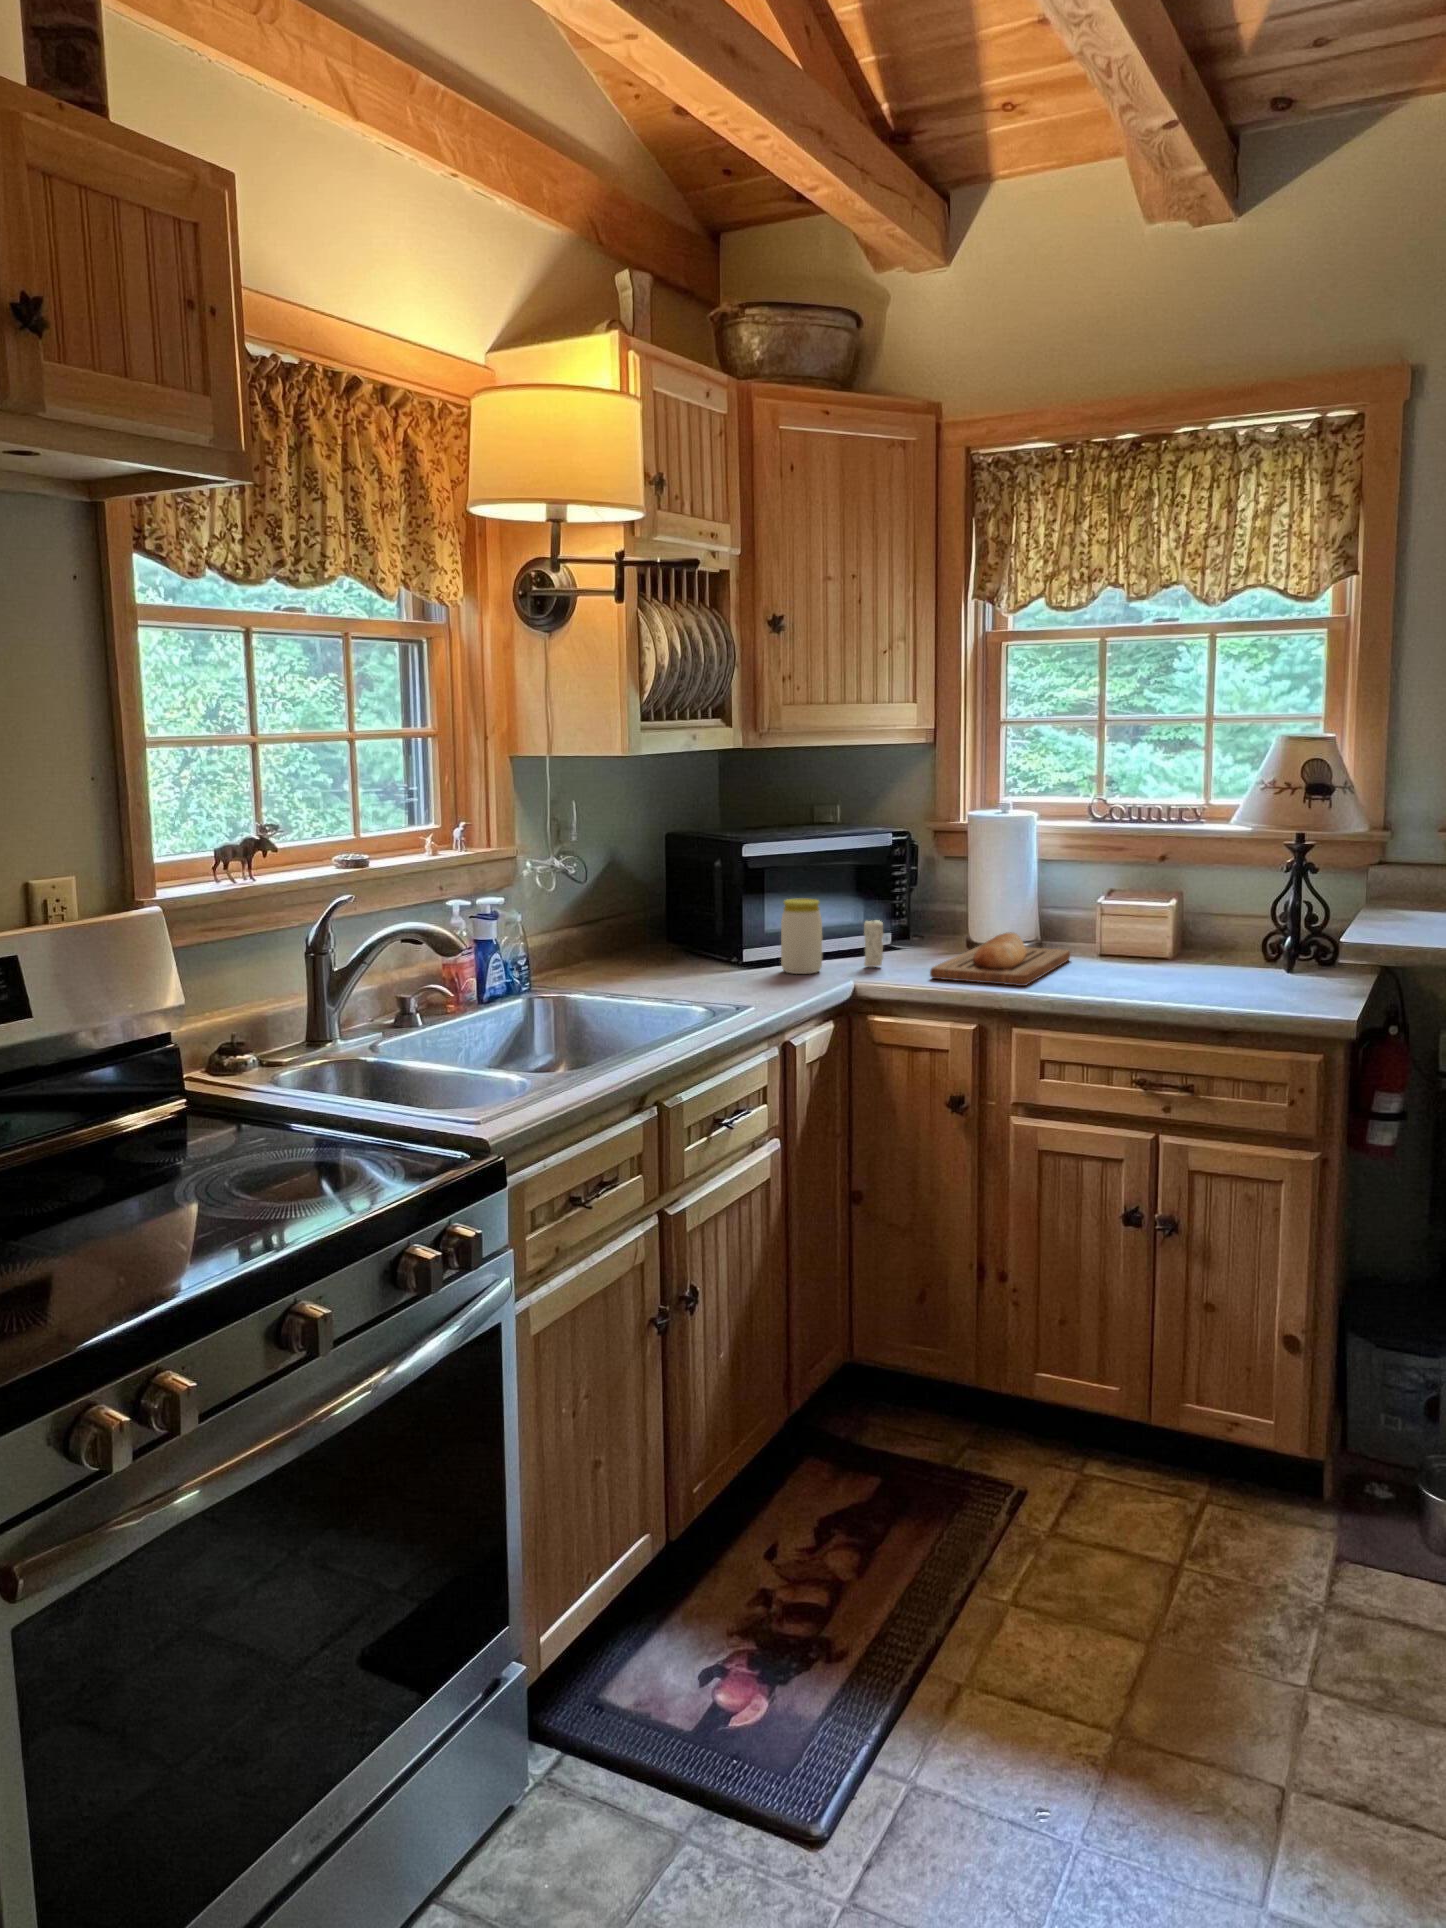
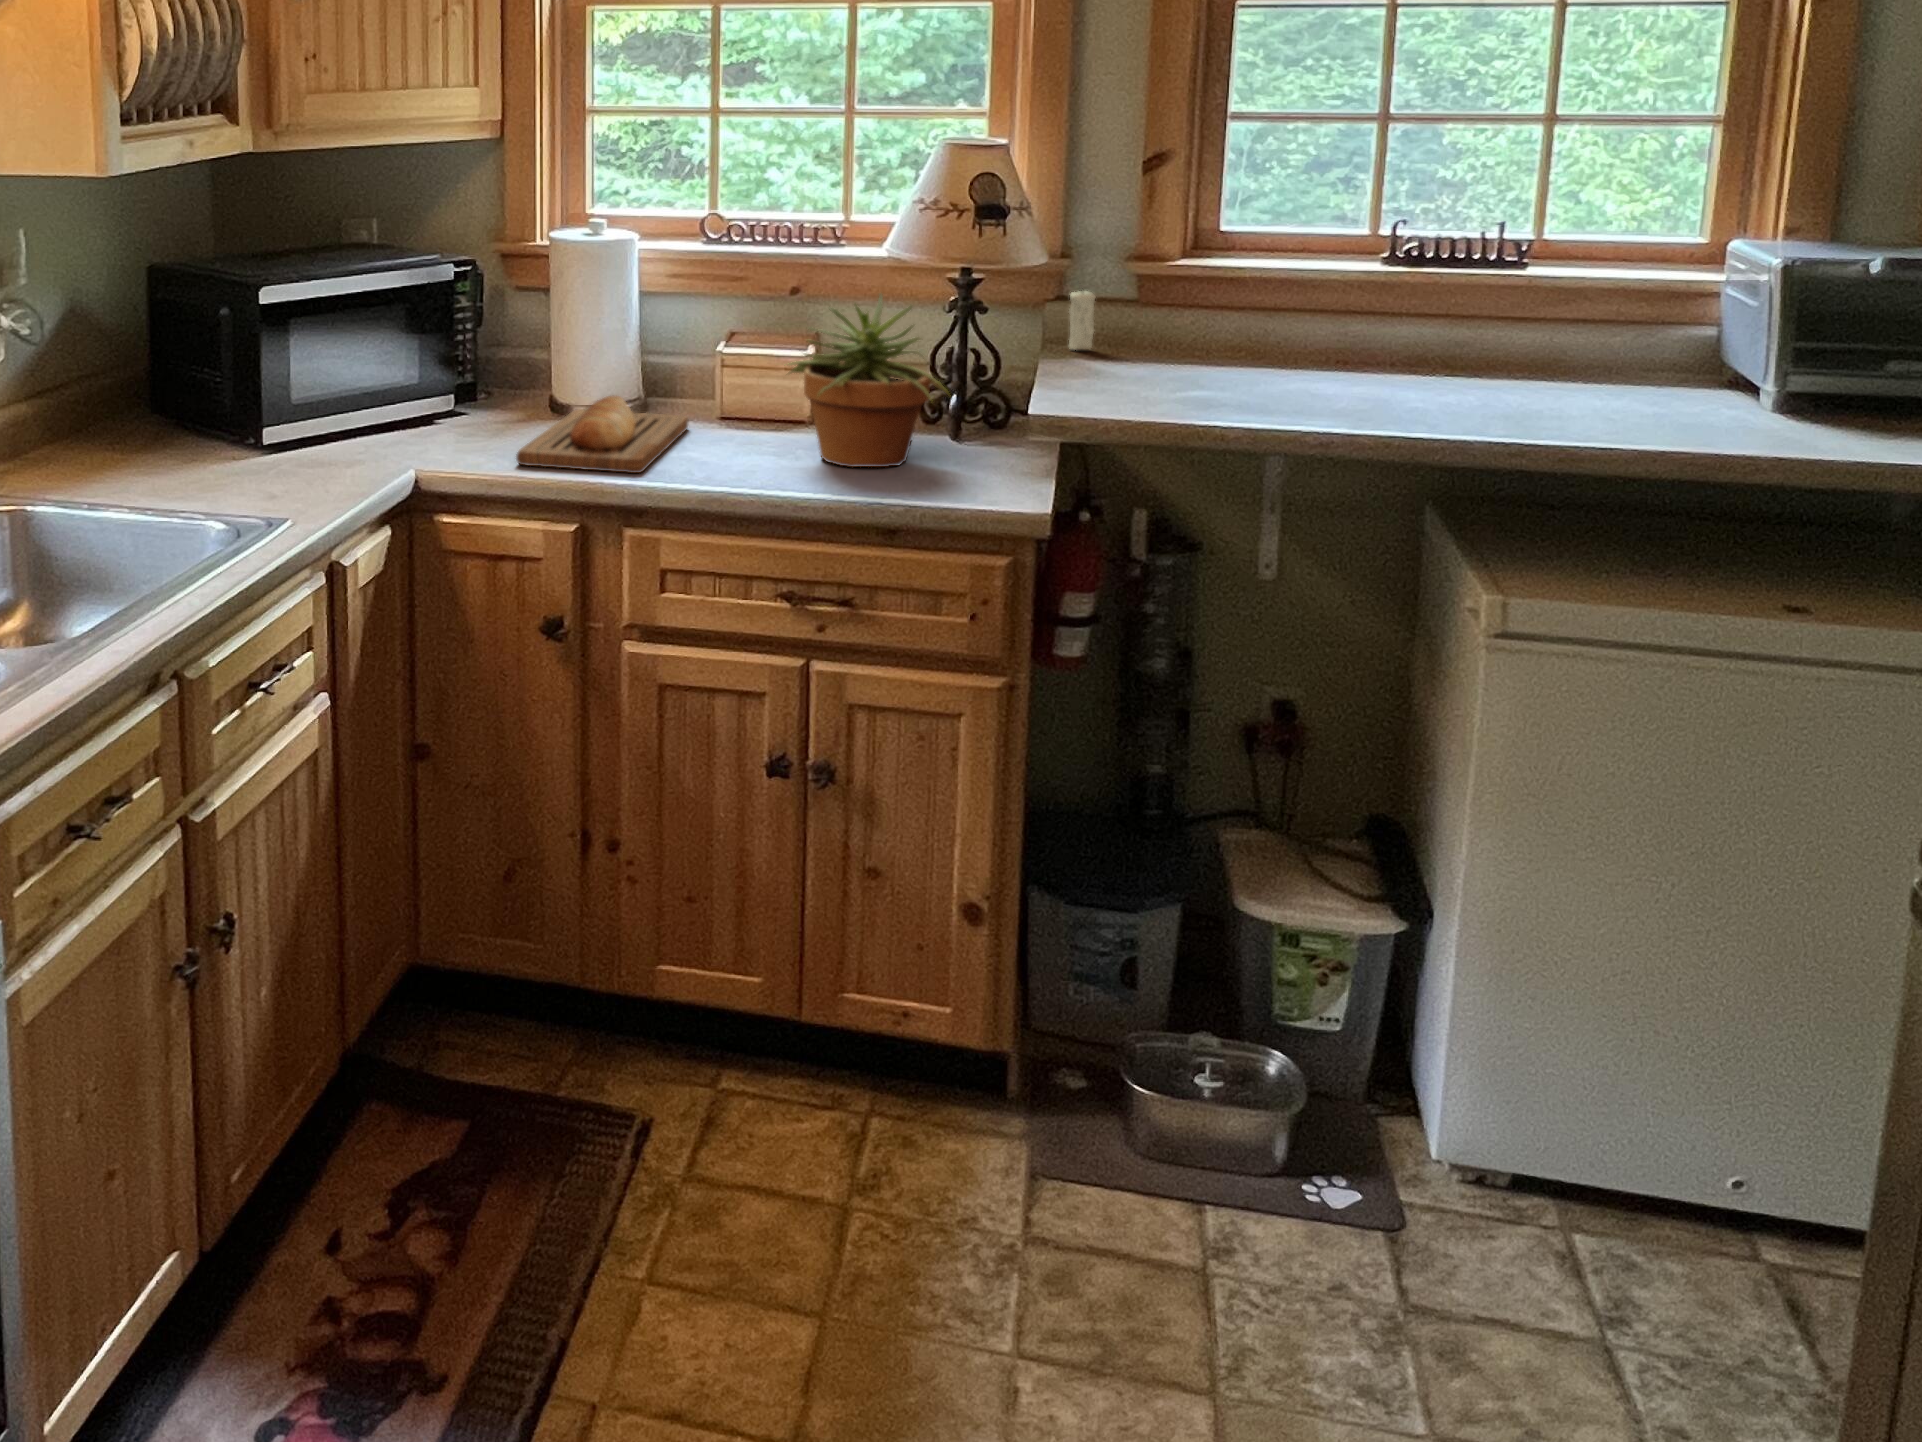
potted plant: none [1142,851,1283,987] -> present [790,294,950,468]
jar: present [781,898,822,974] -> none [316,360,373,462]
candle: present [864,920,884,967] -> present [1069,290,1095,349]

